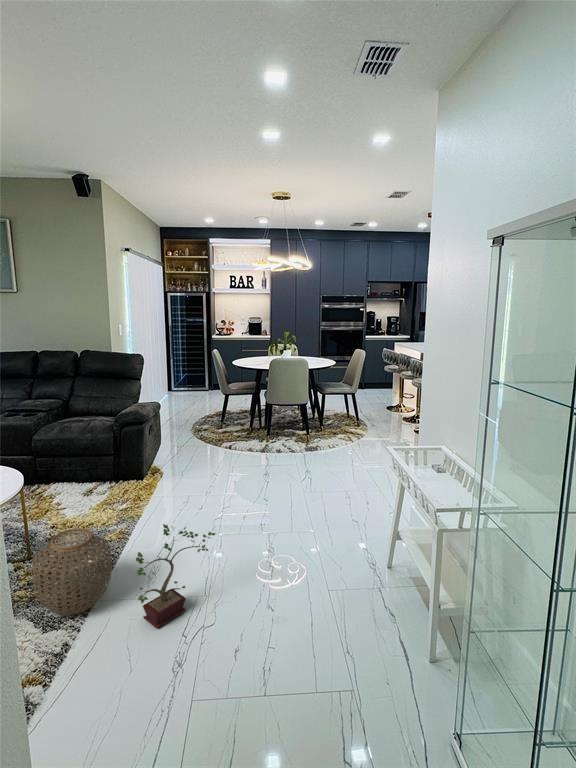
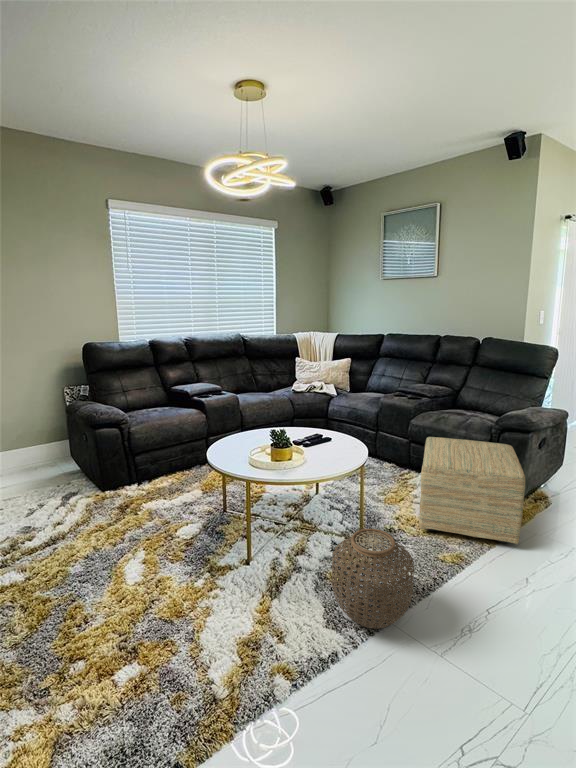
ottoman: none [62,436,157,526] -> present [419,437,525,544]
potted plant: present [136,524,215,628] -> none [410,577,558,718]

